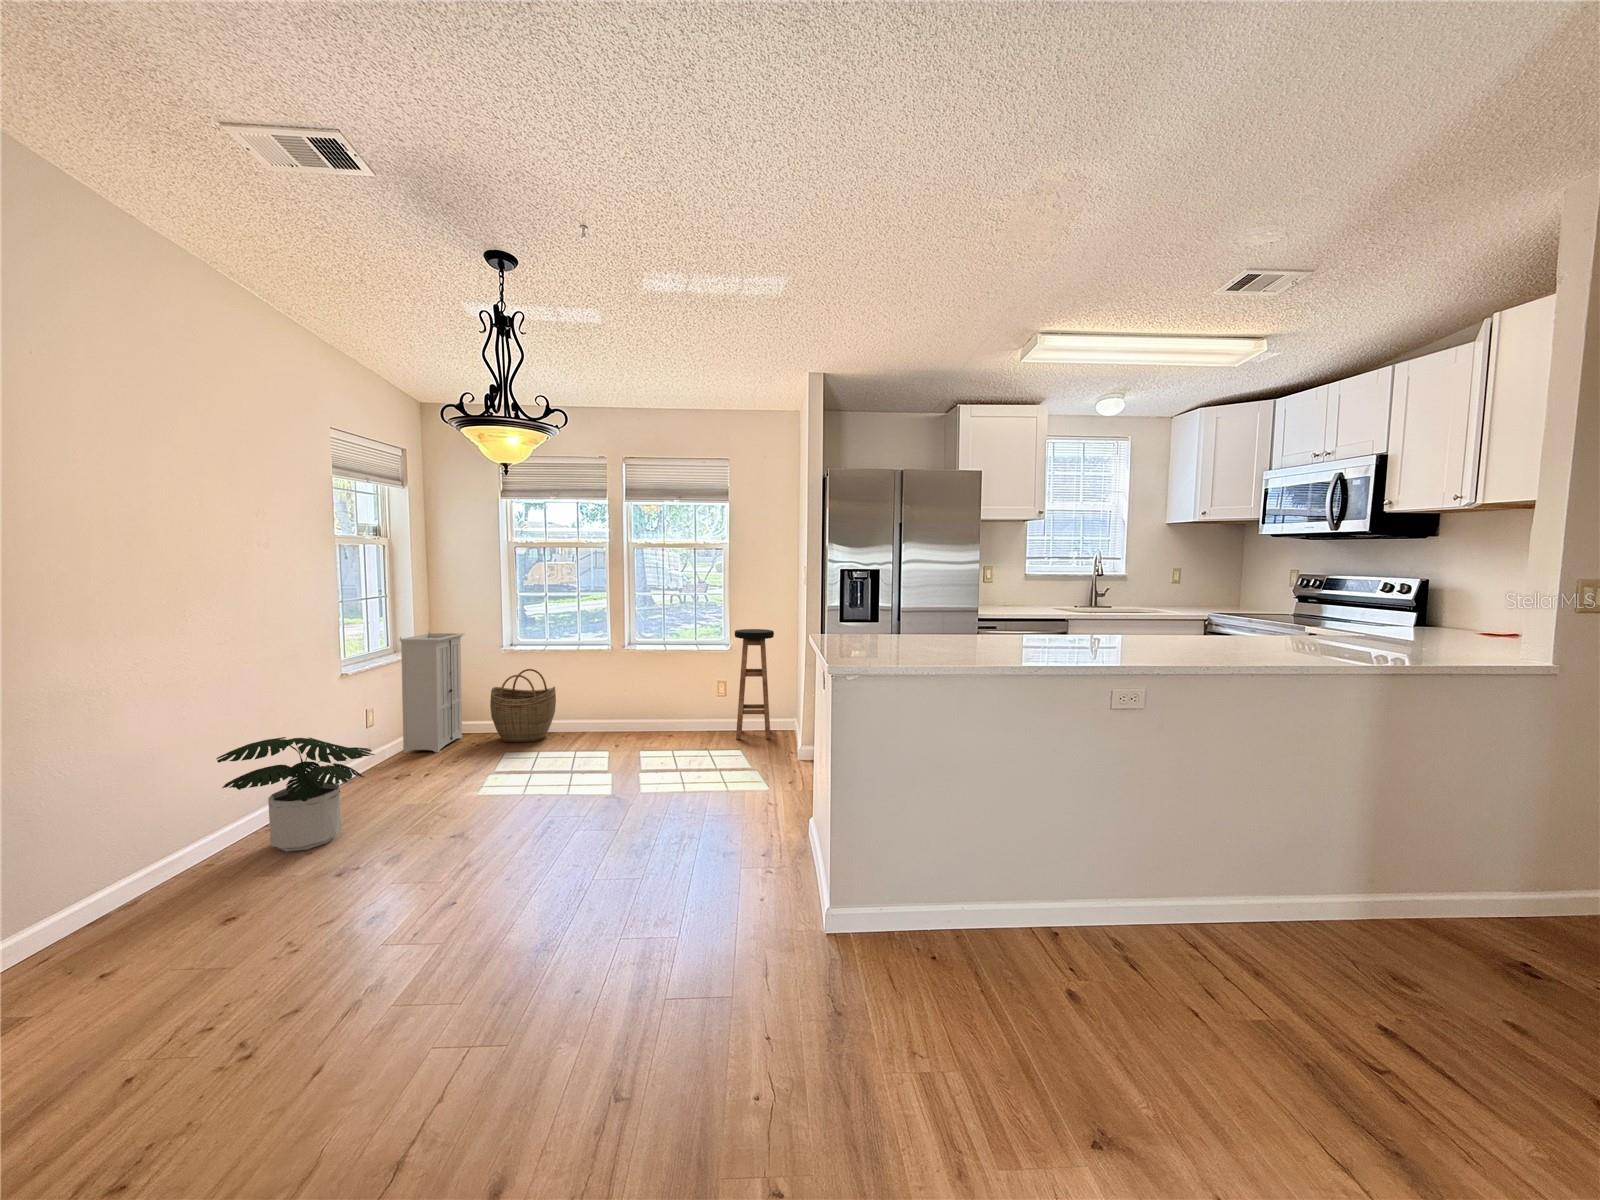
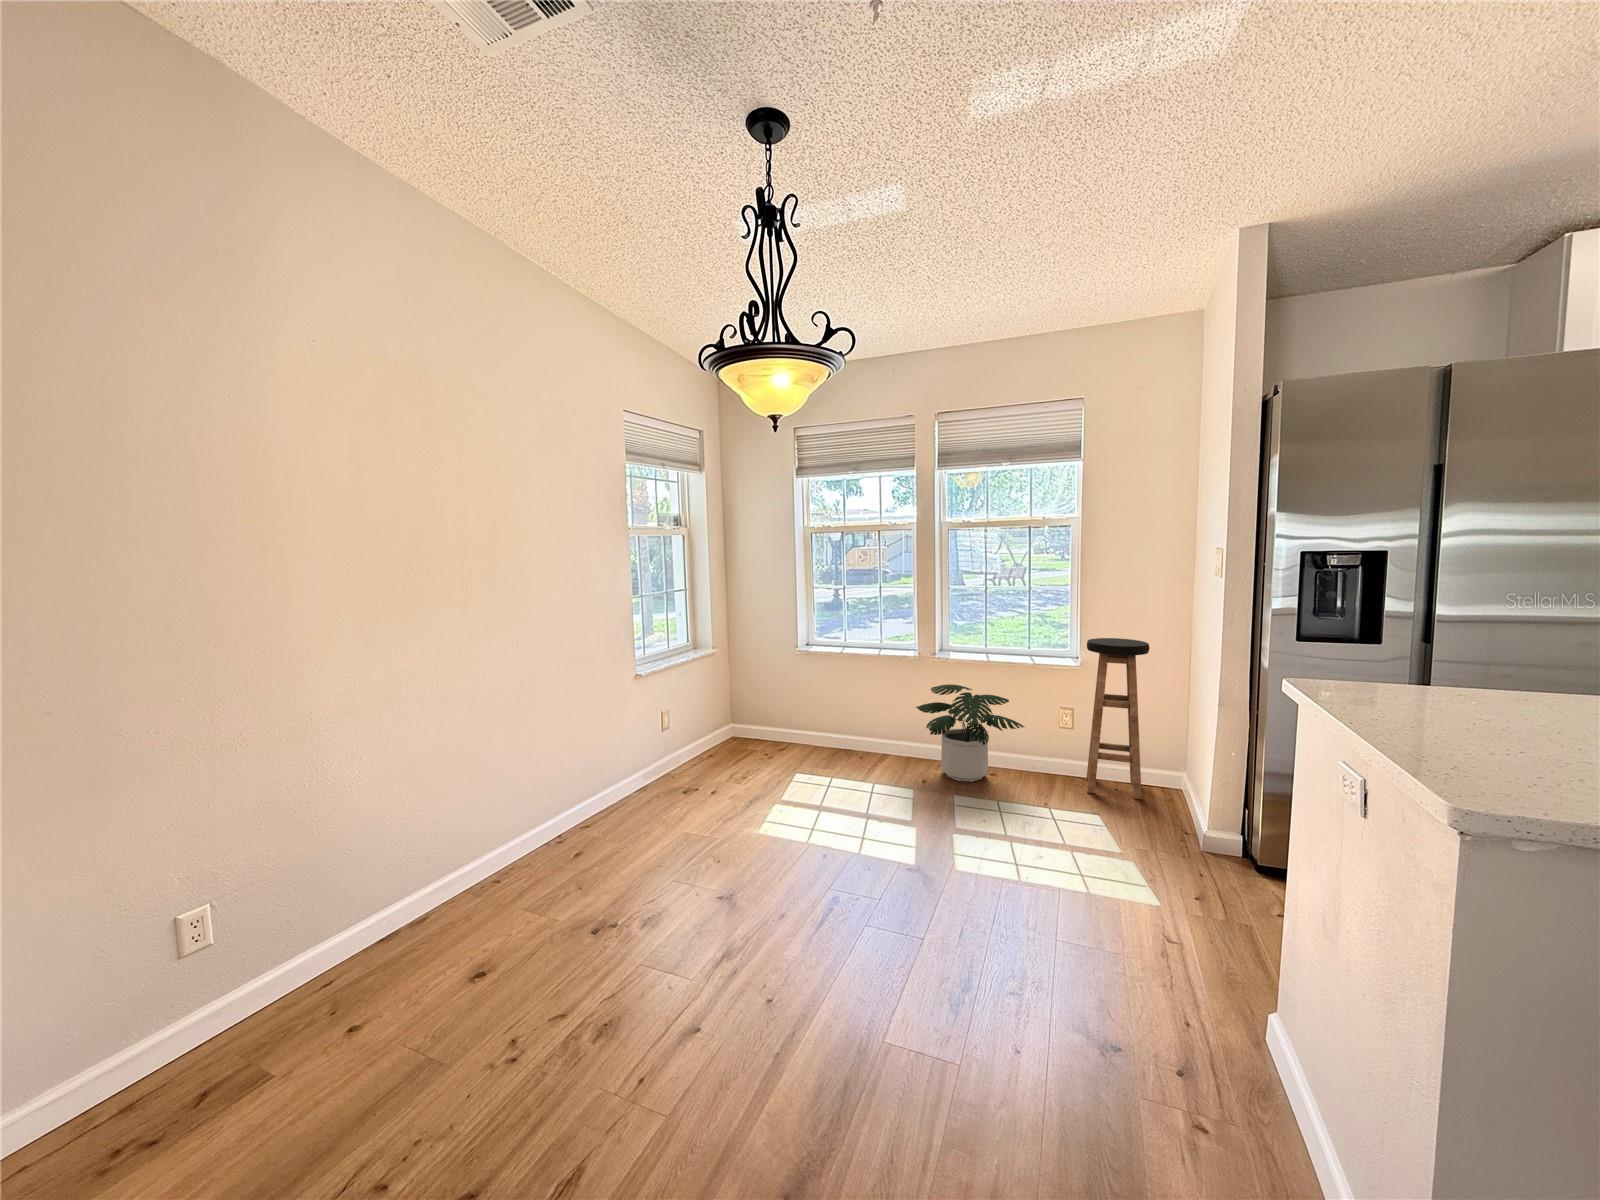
storage cabinet: present [399,633,465,753] -> none [696,627,760,762]
woven basket: present [490,669,556,742] -> none [784,673,854,760]
potted plant: present [217,737,375,852] -> present [916,684,1024,782]

